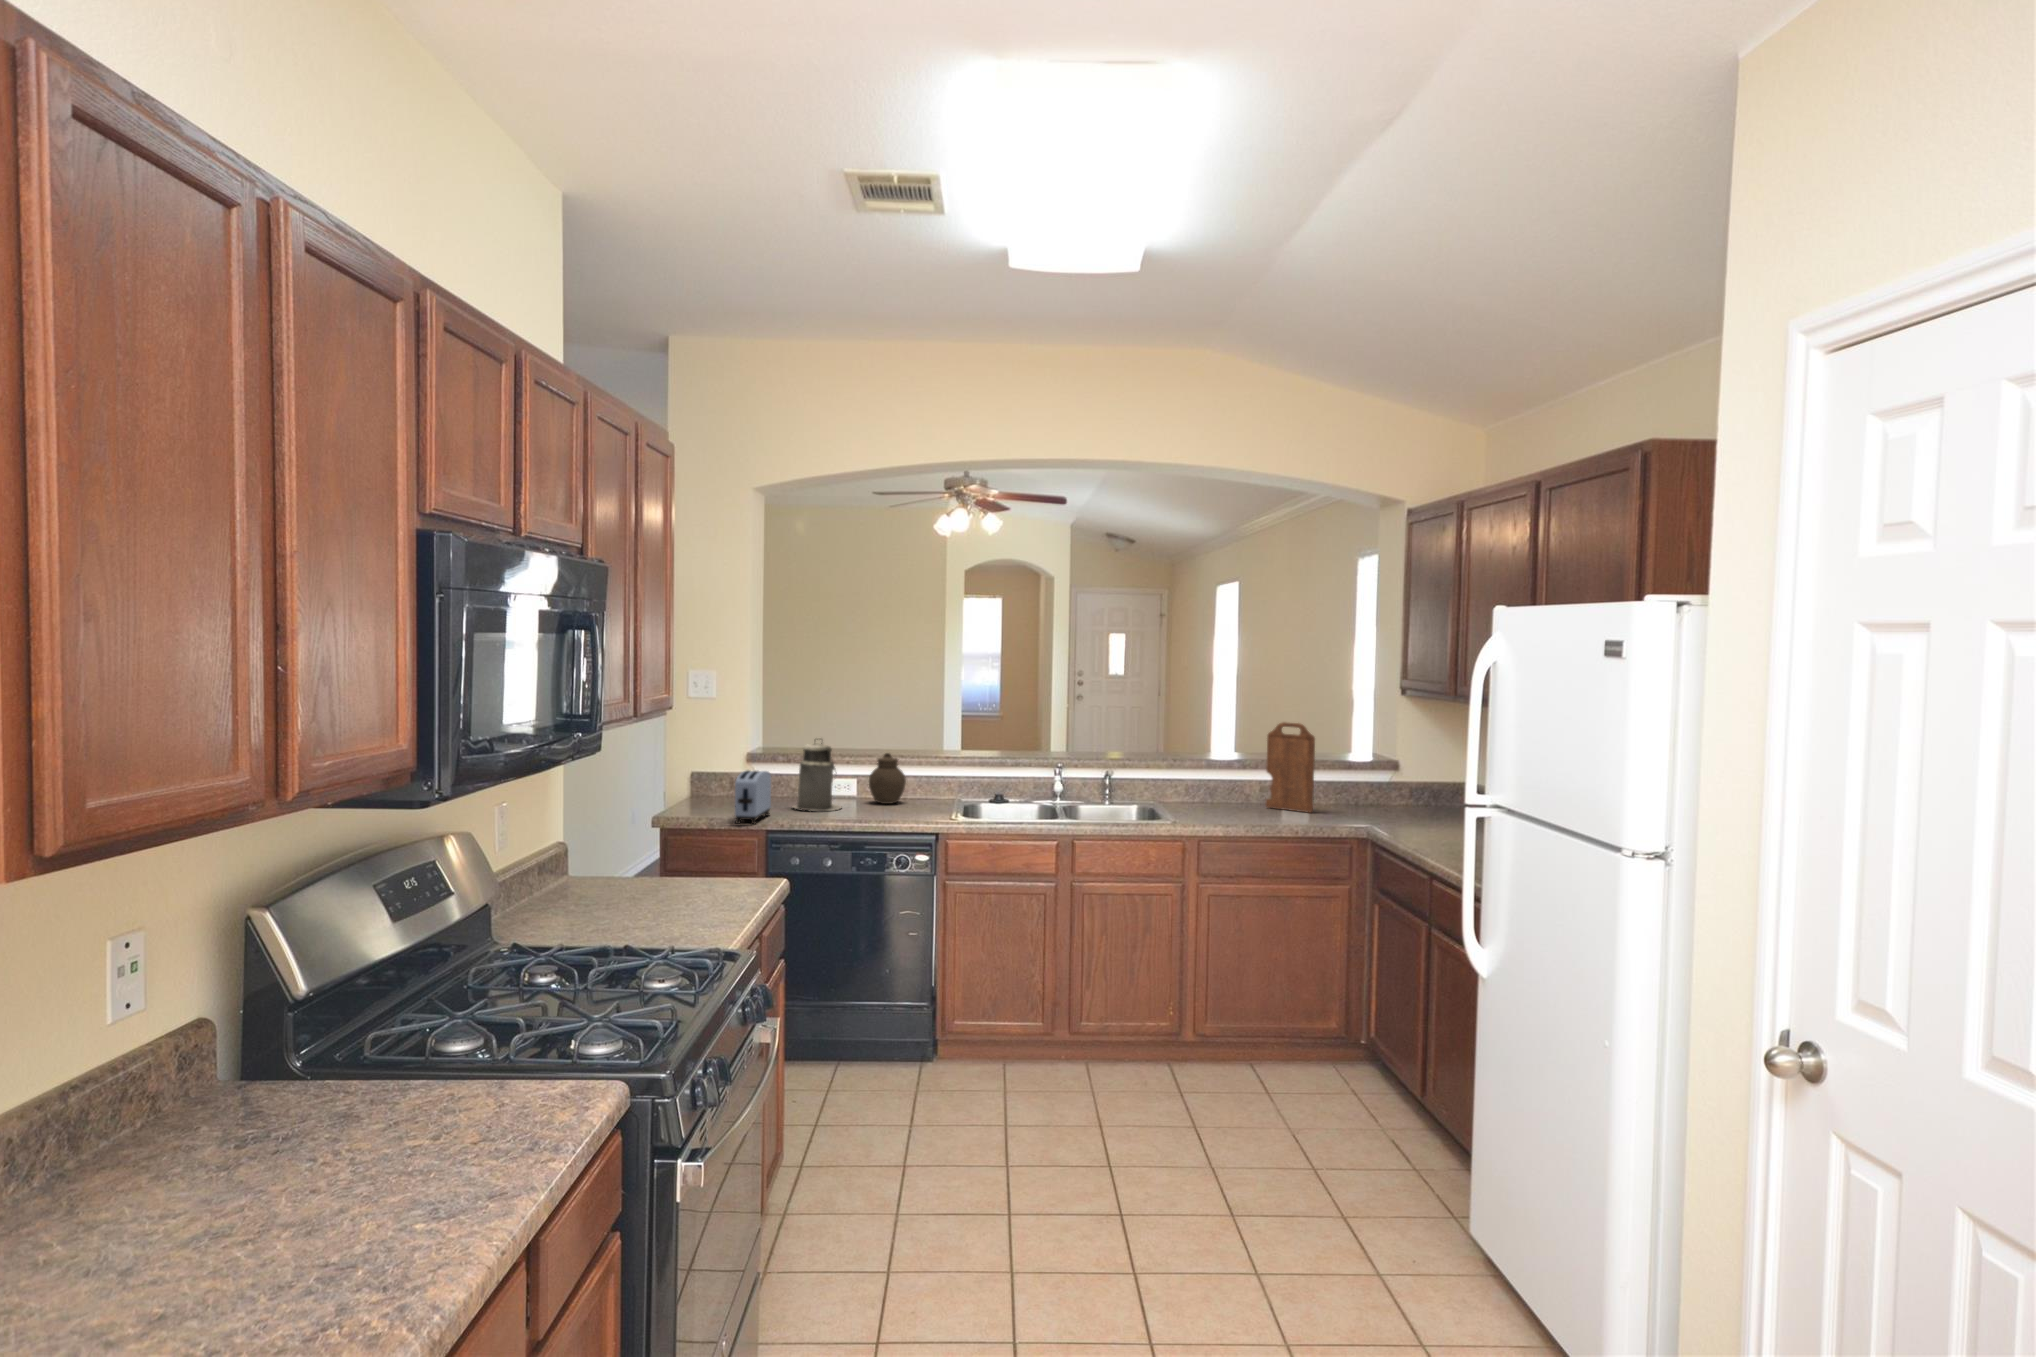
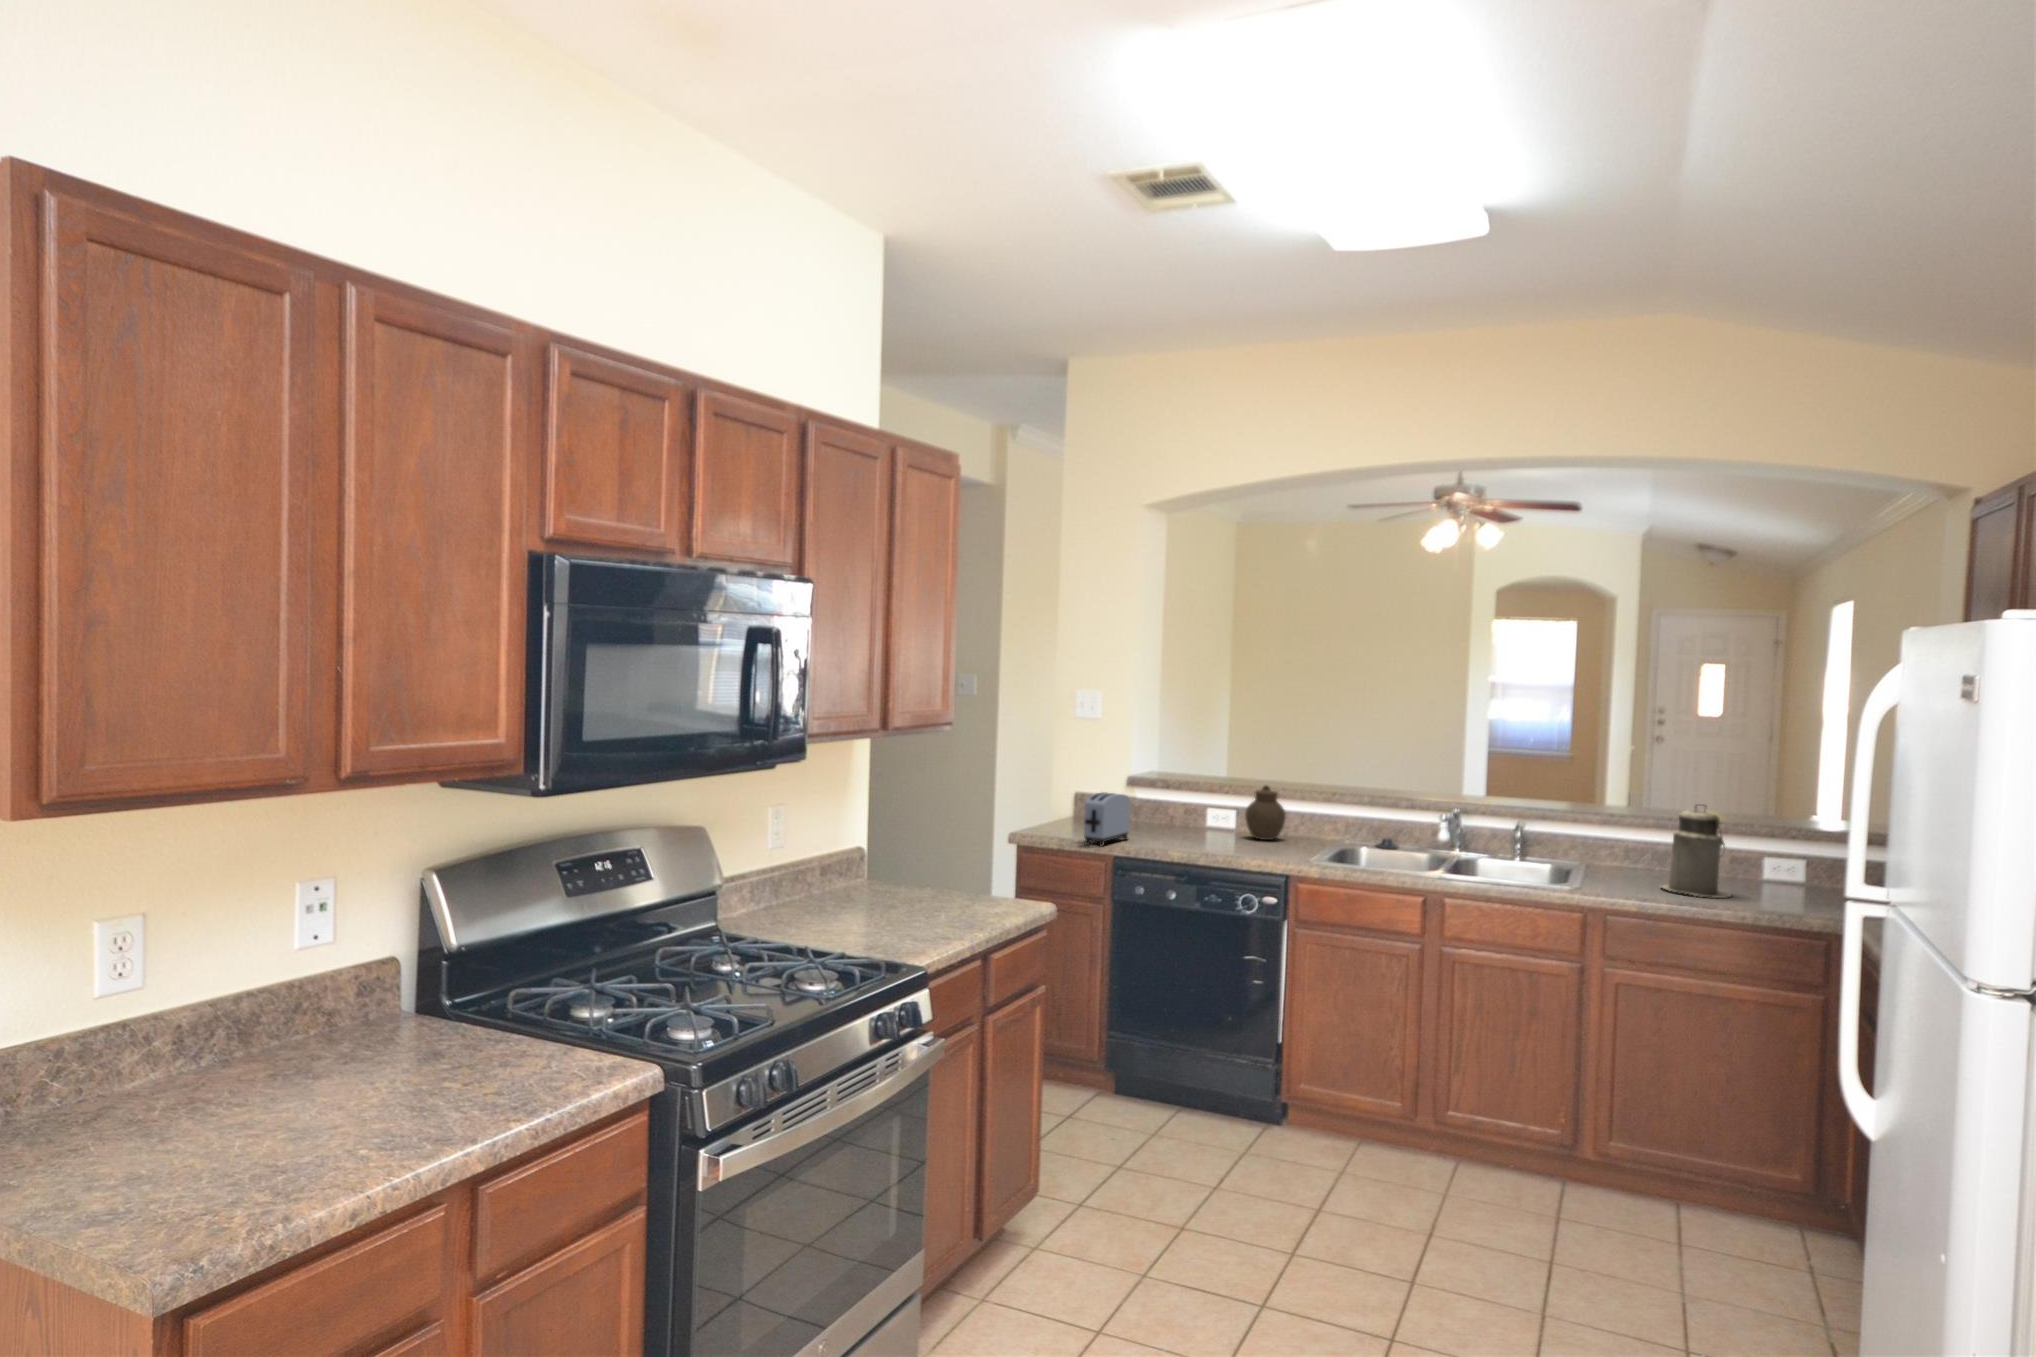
cutting board: present [1266,722,1315,813] -> none [1742,778,1810,898]
canister: present [793,739,841,811] -> present [1661,805,1731,898]

